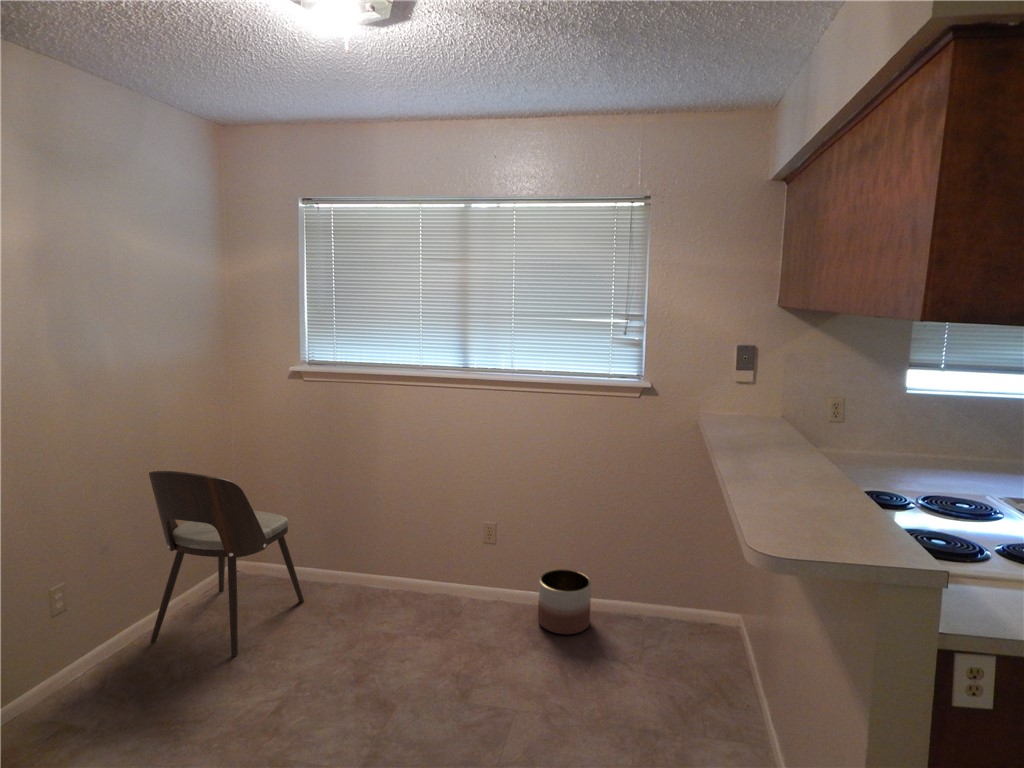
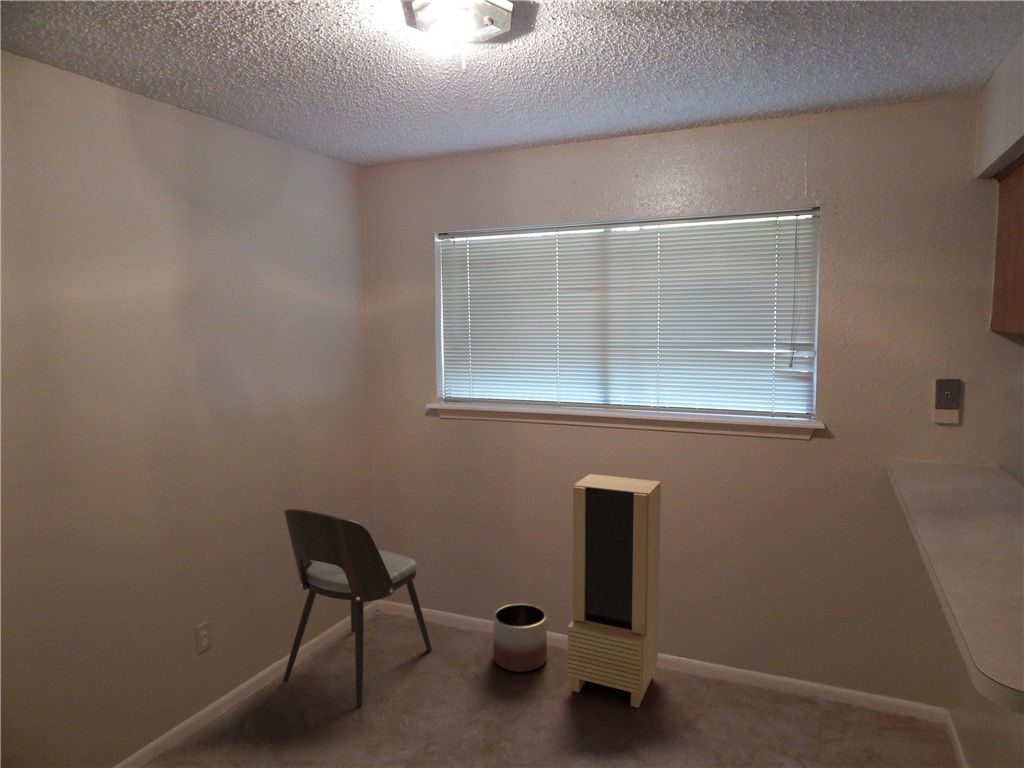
storage cabinet: none [435,430,517,631] -> present [567,474,661,708]
planter: present [538,569,591,634] -> present [493,604,547,672]

